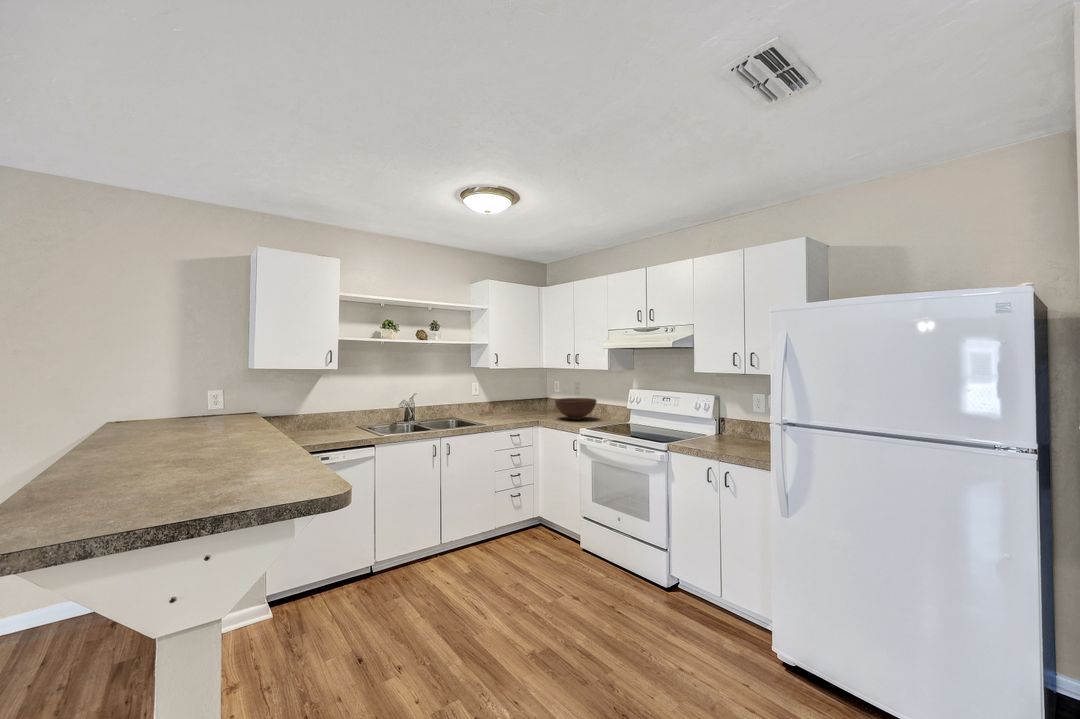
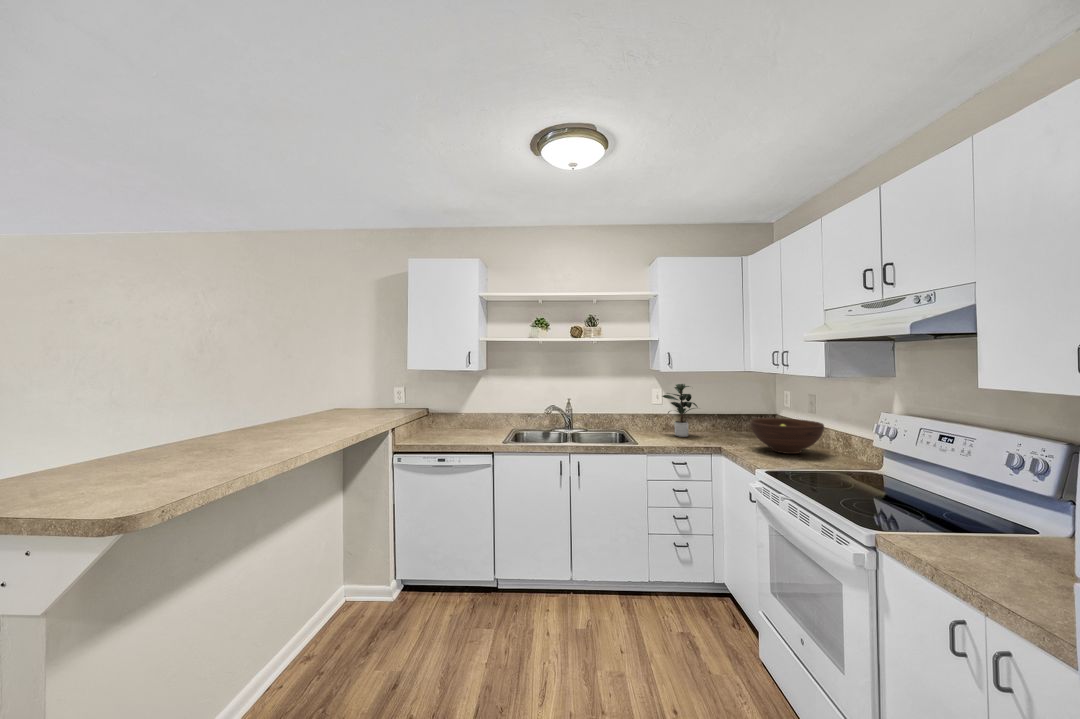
potted plant: none [482,377,523,418] -> present [662,384,698,437]

